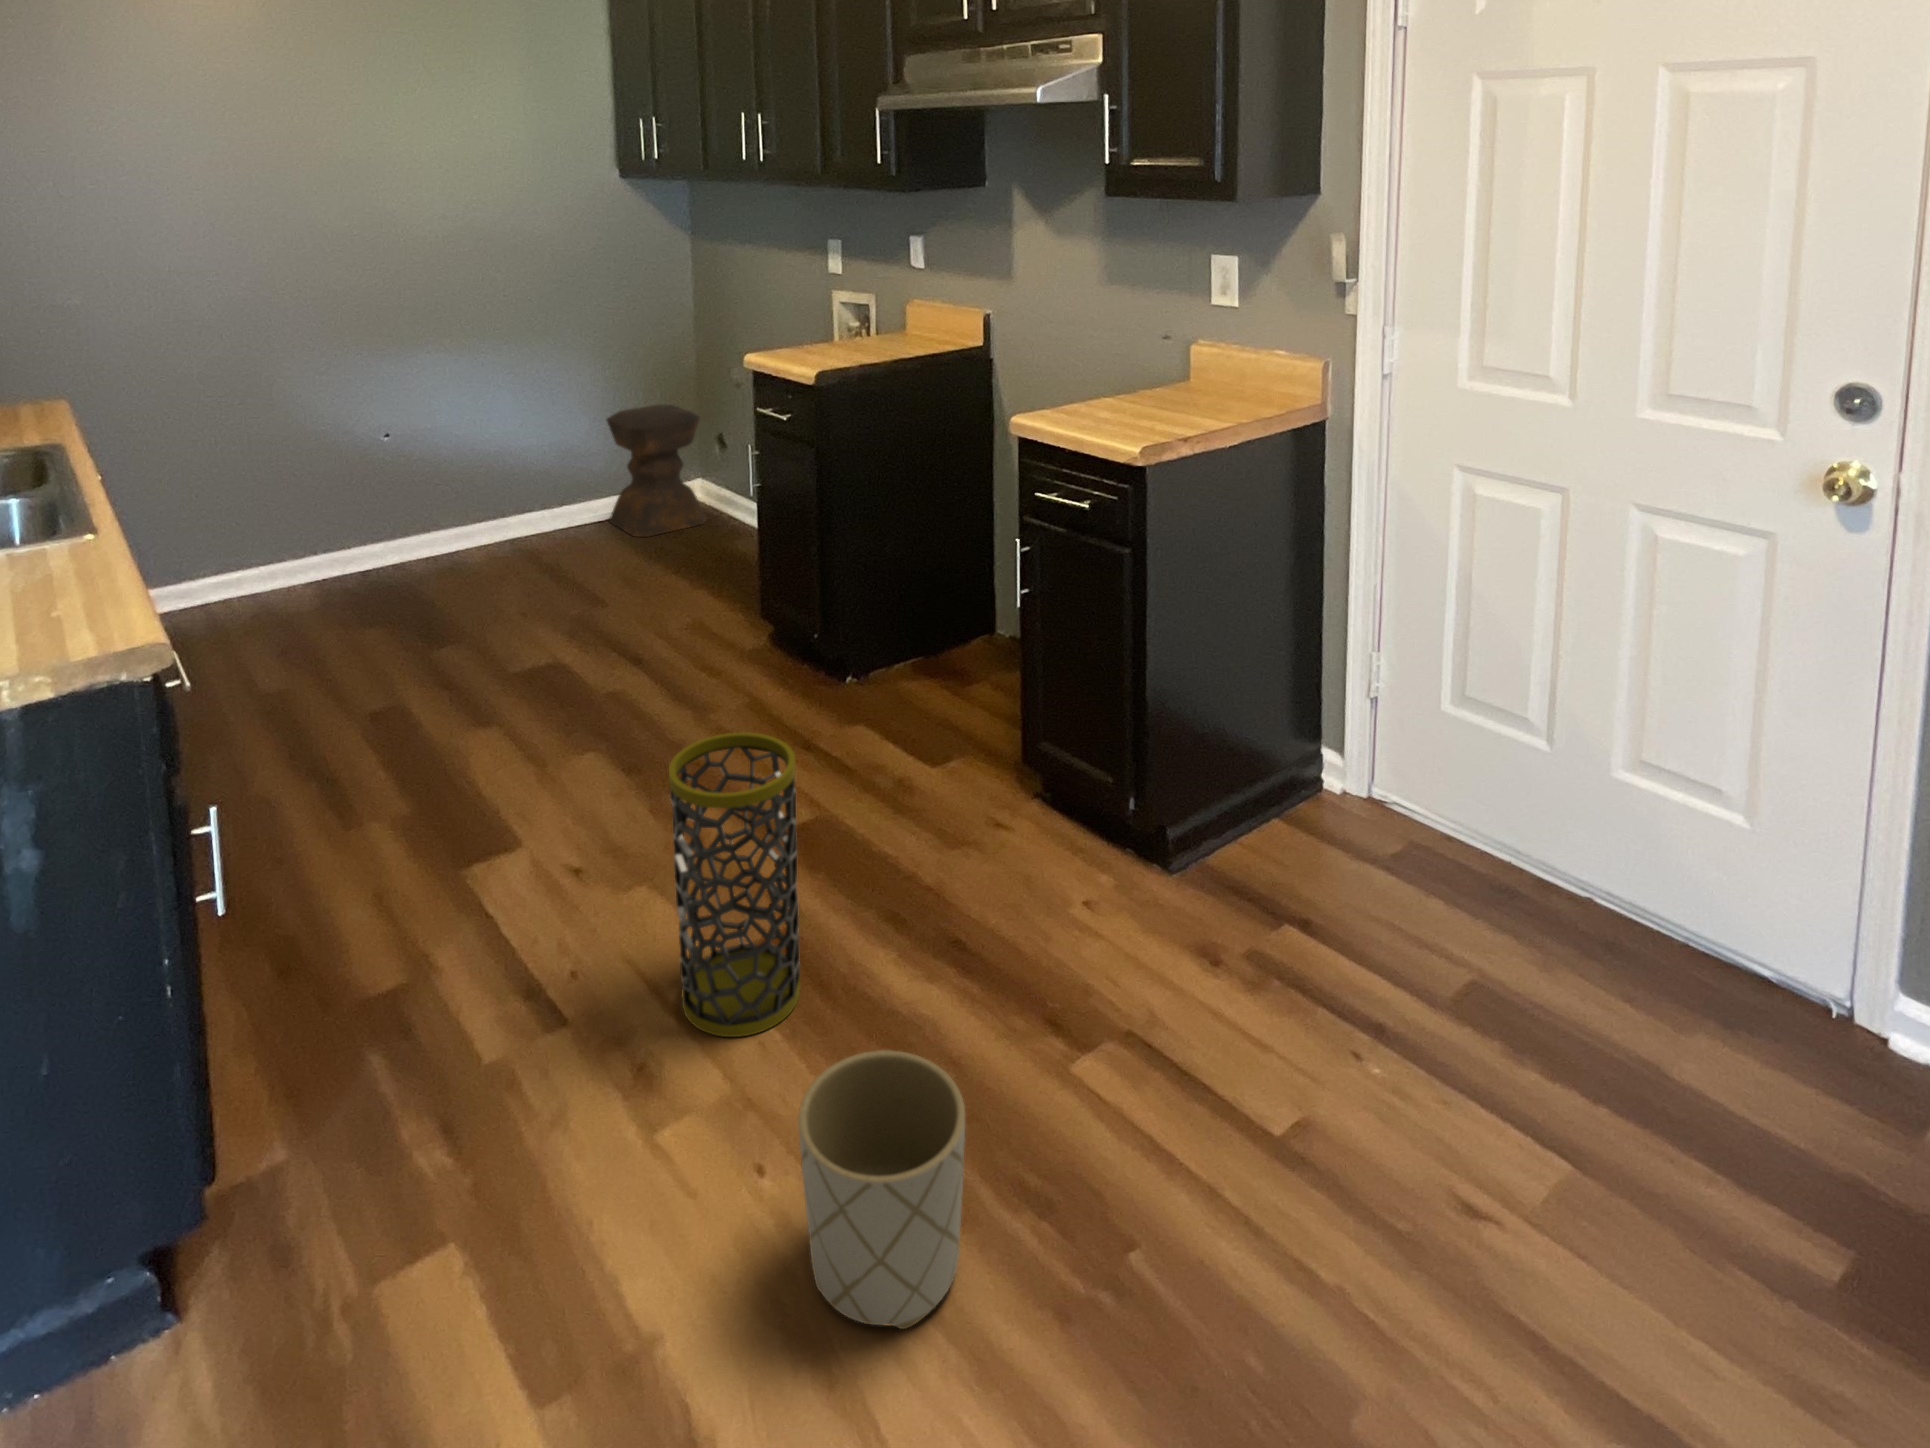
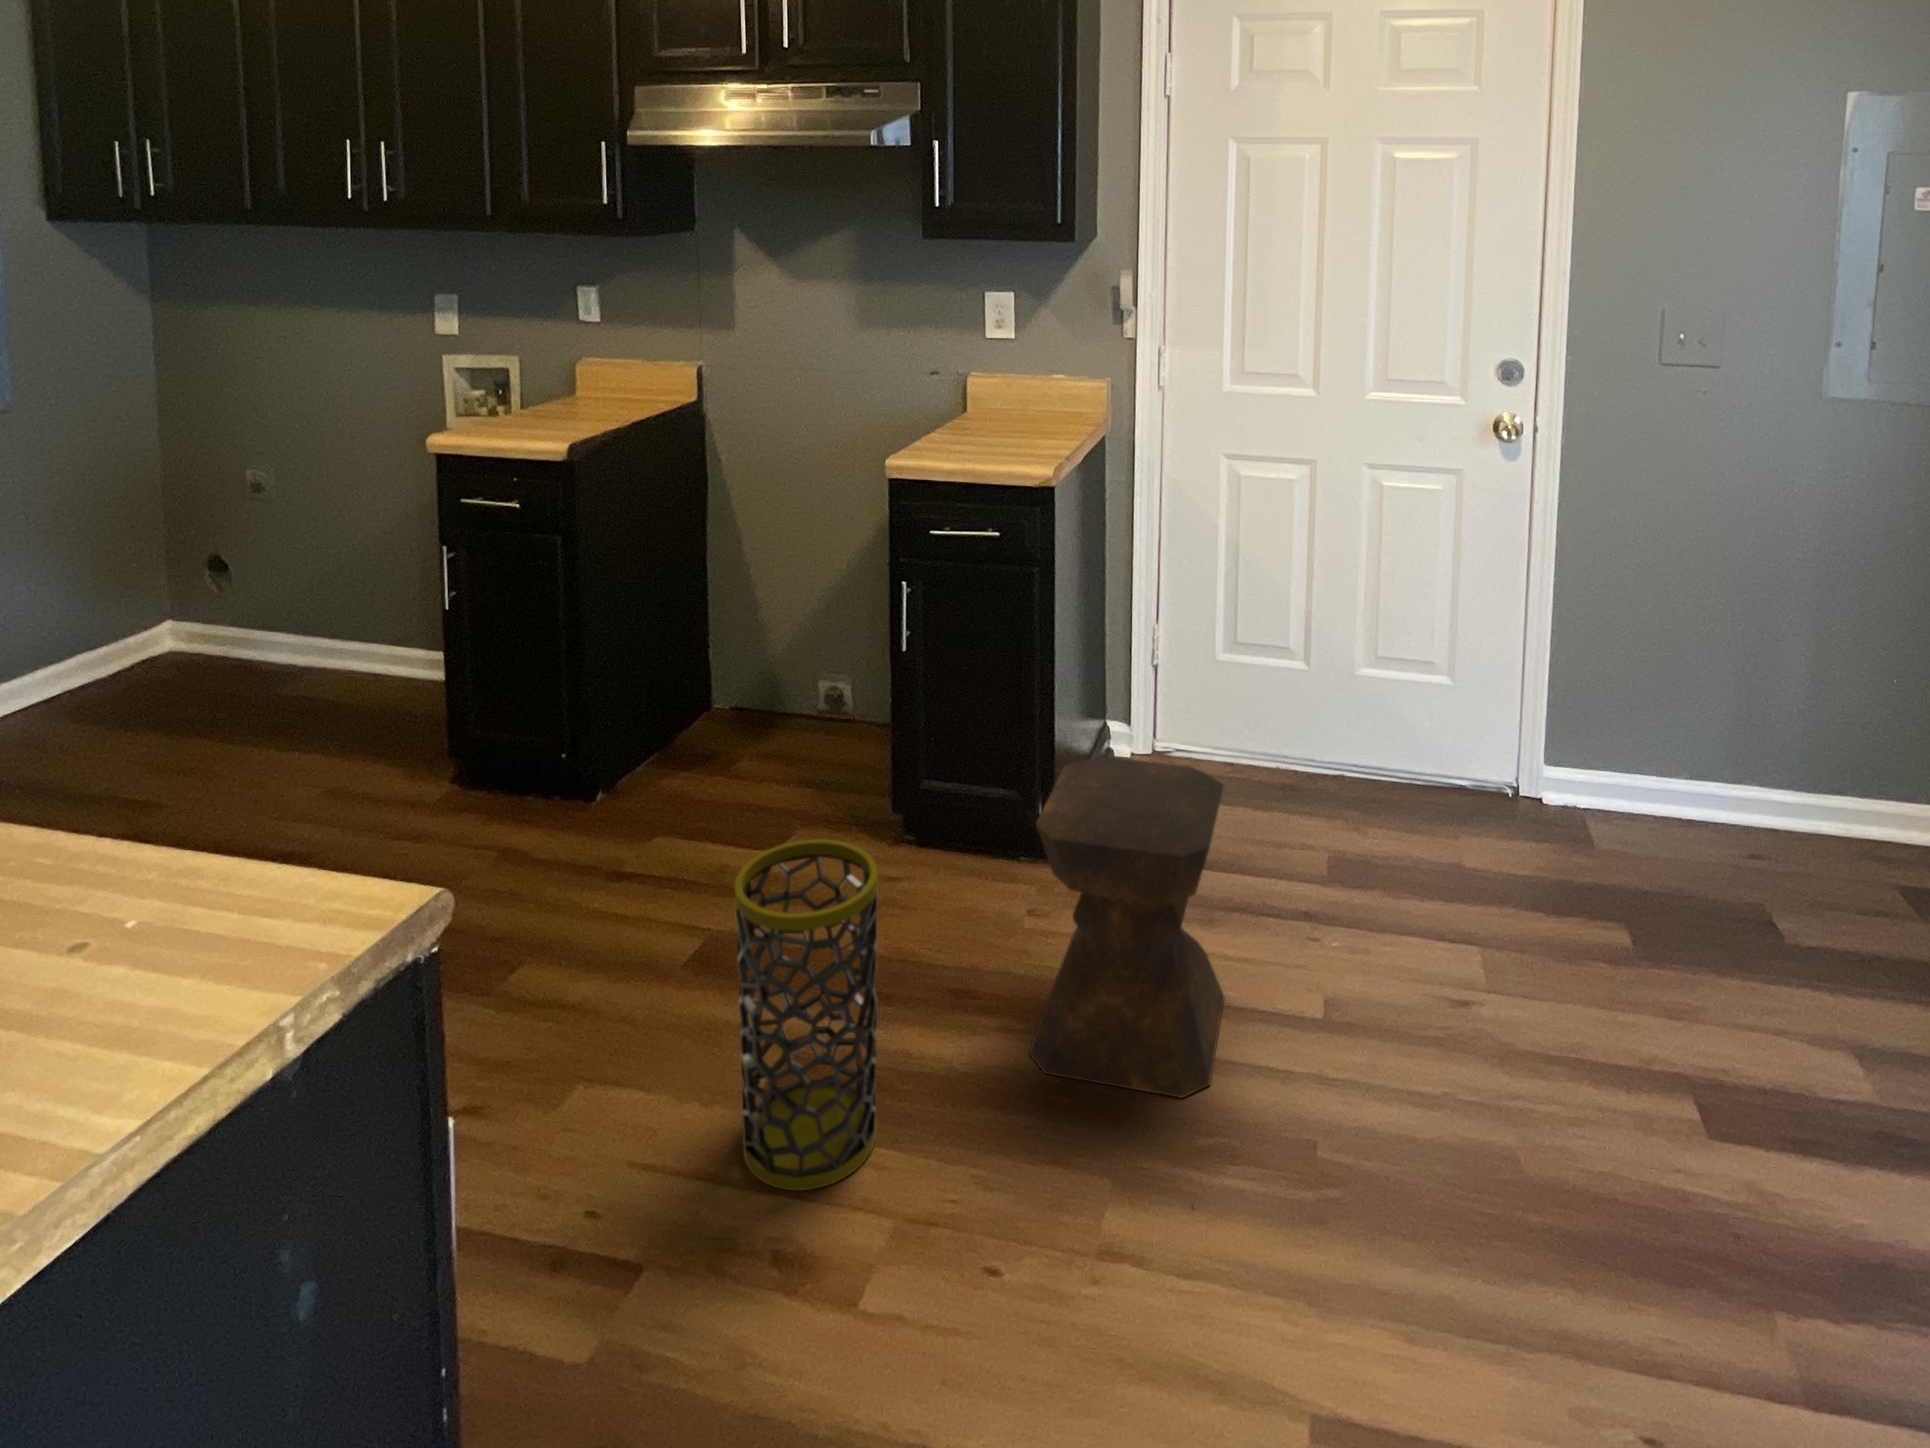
stool: present [607,405,707,537] -> present [1029,756,1225,1098]
planter: present [798,1050,965,1329] -> none [1086,1064,1247,1325]

